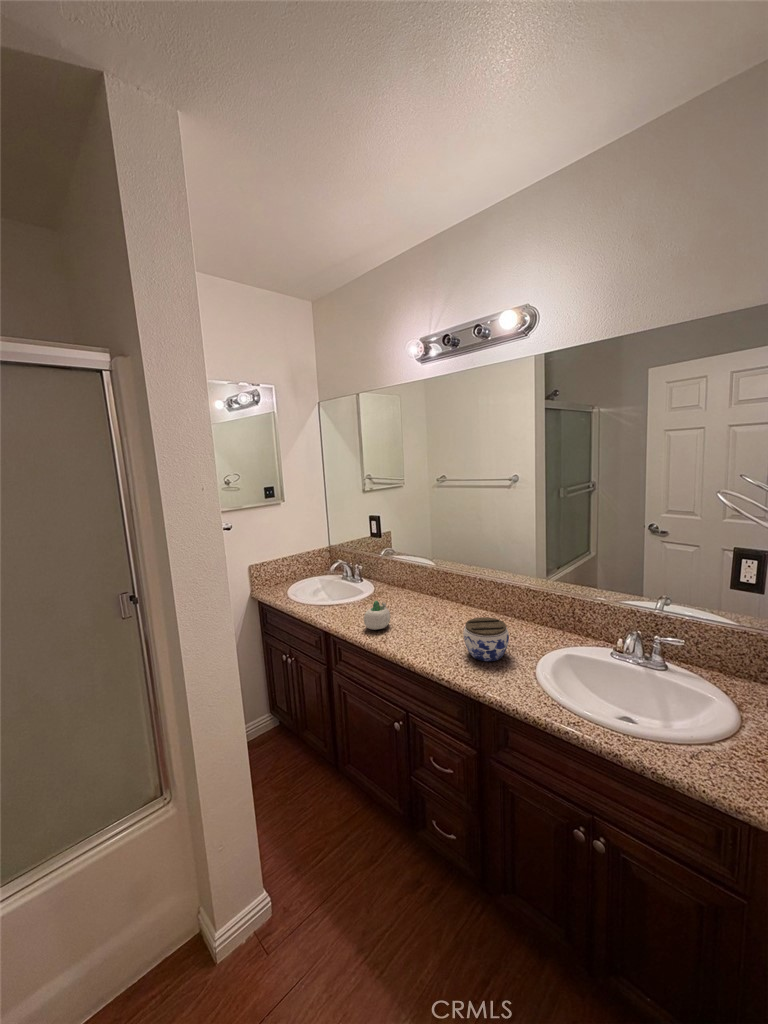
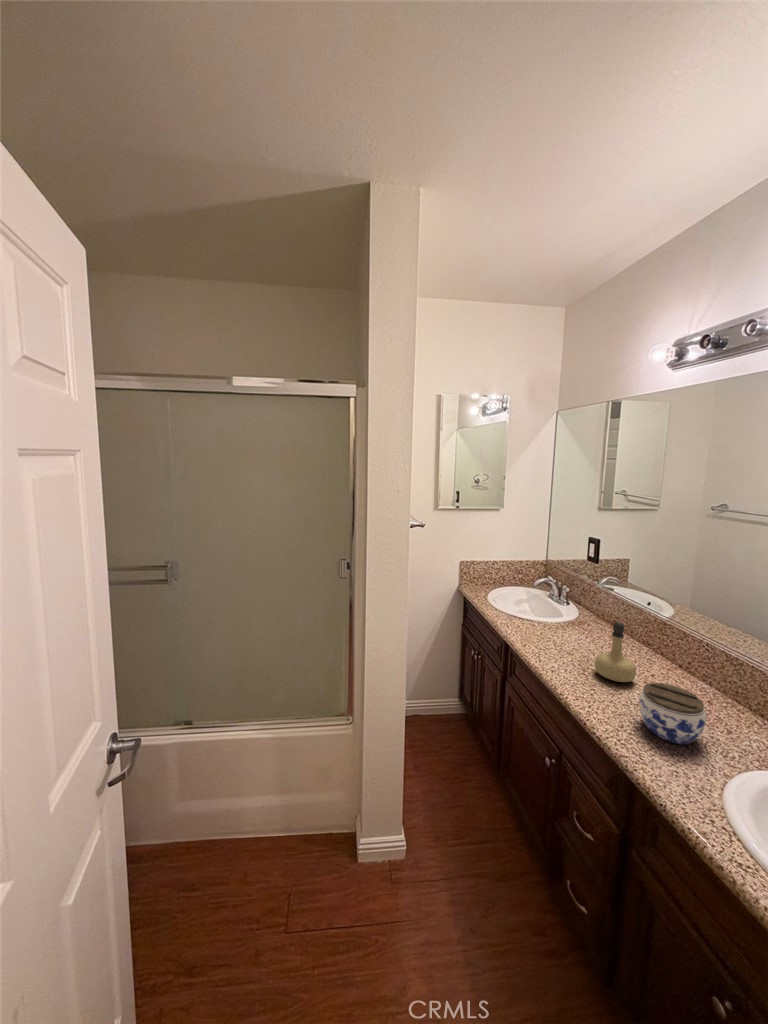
perfume bottle: none [414,580,446,632] -> present [595,622,636,682]
succulent planter: present [364,601,390,630] -> none [539,626,571,657]

